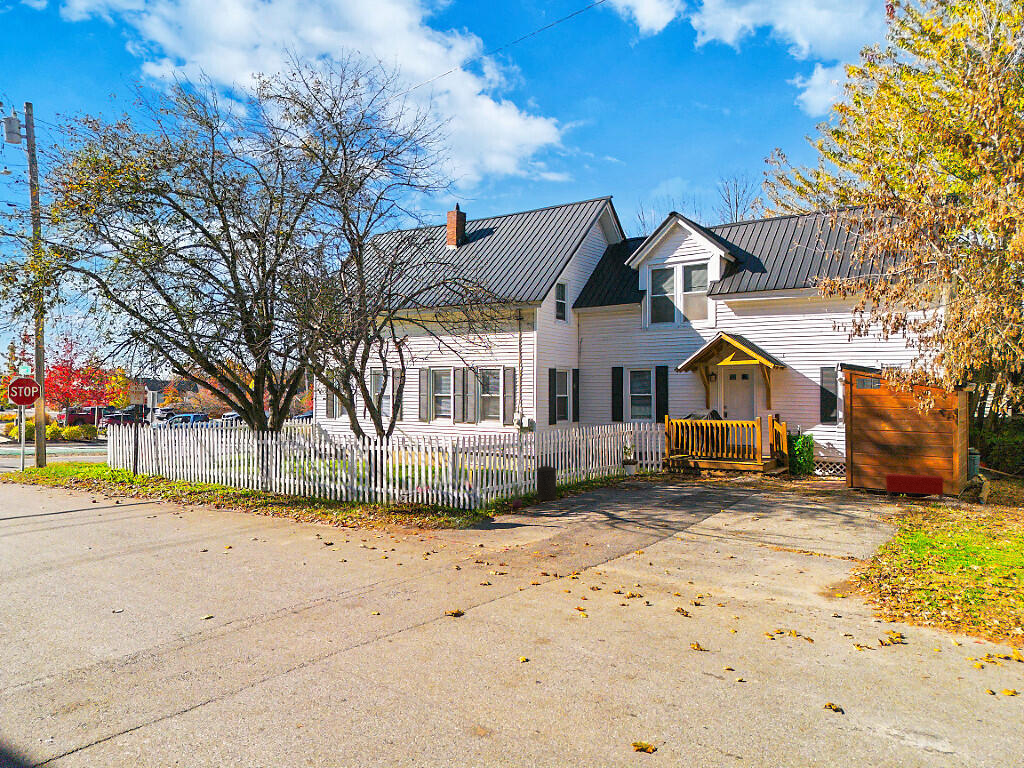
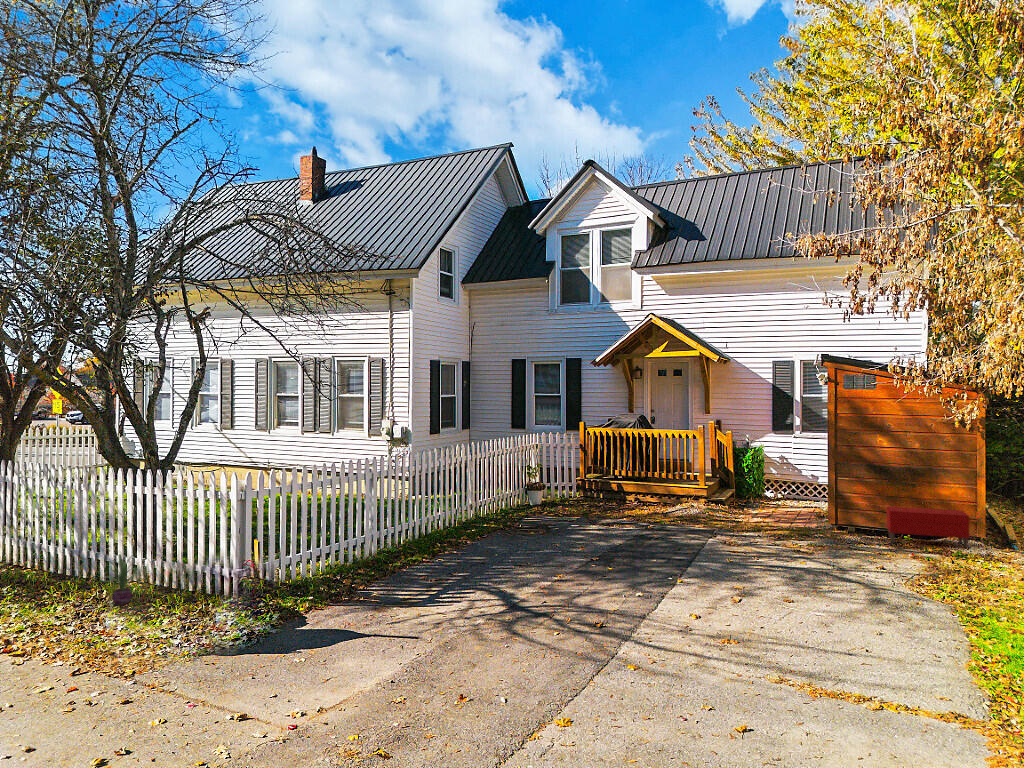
trash can: present [536,464,557,500] -> none [393,503,429,562]
decorative plant: present [509,481,522,508] -> present [108,554,144,605]

